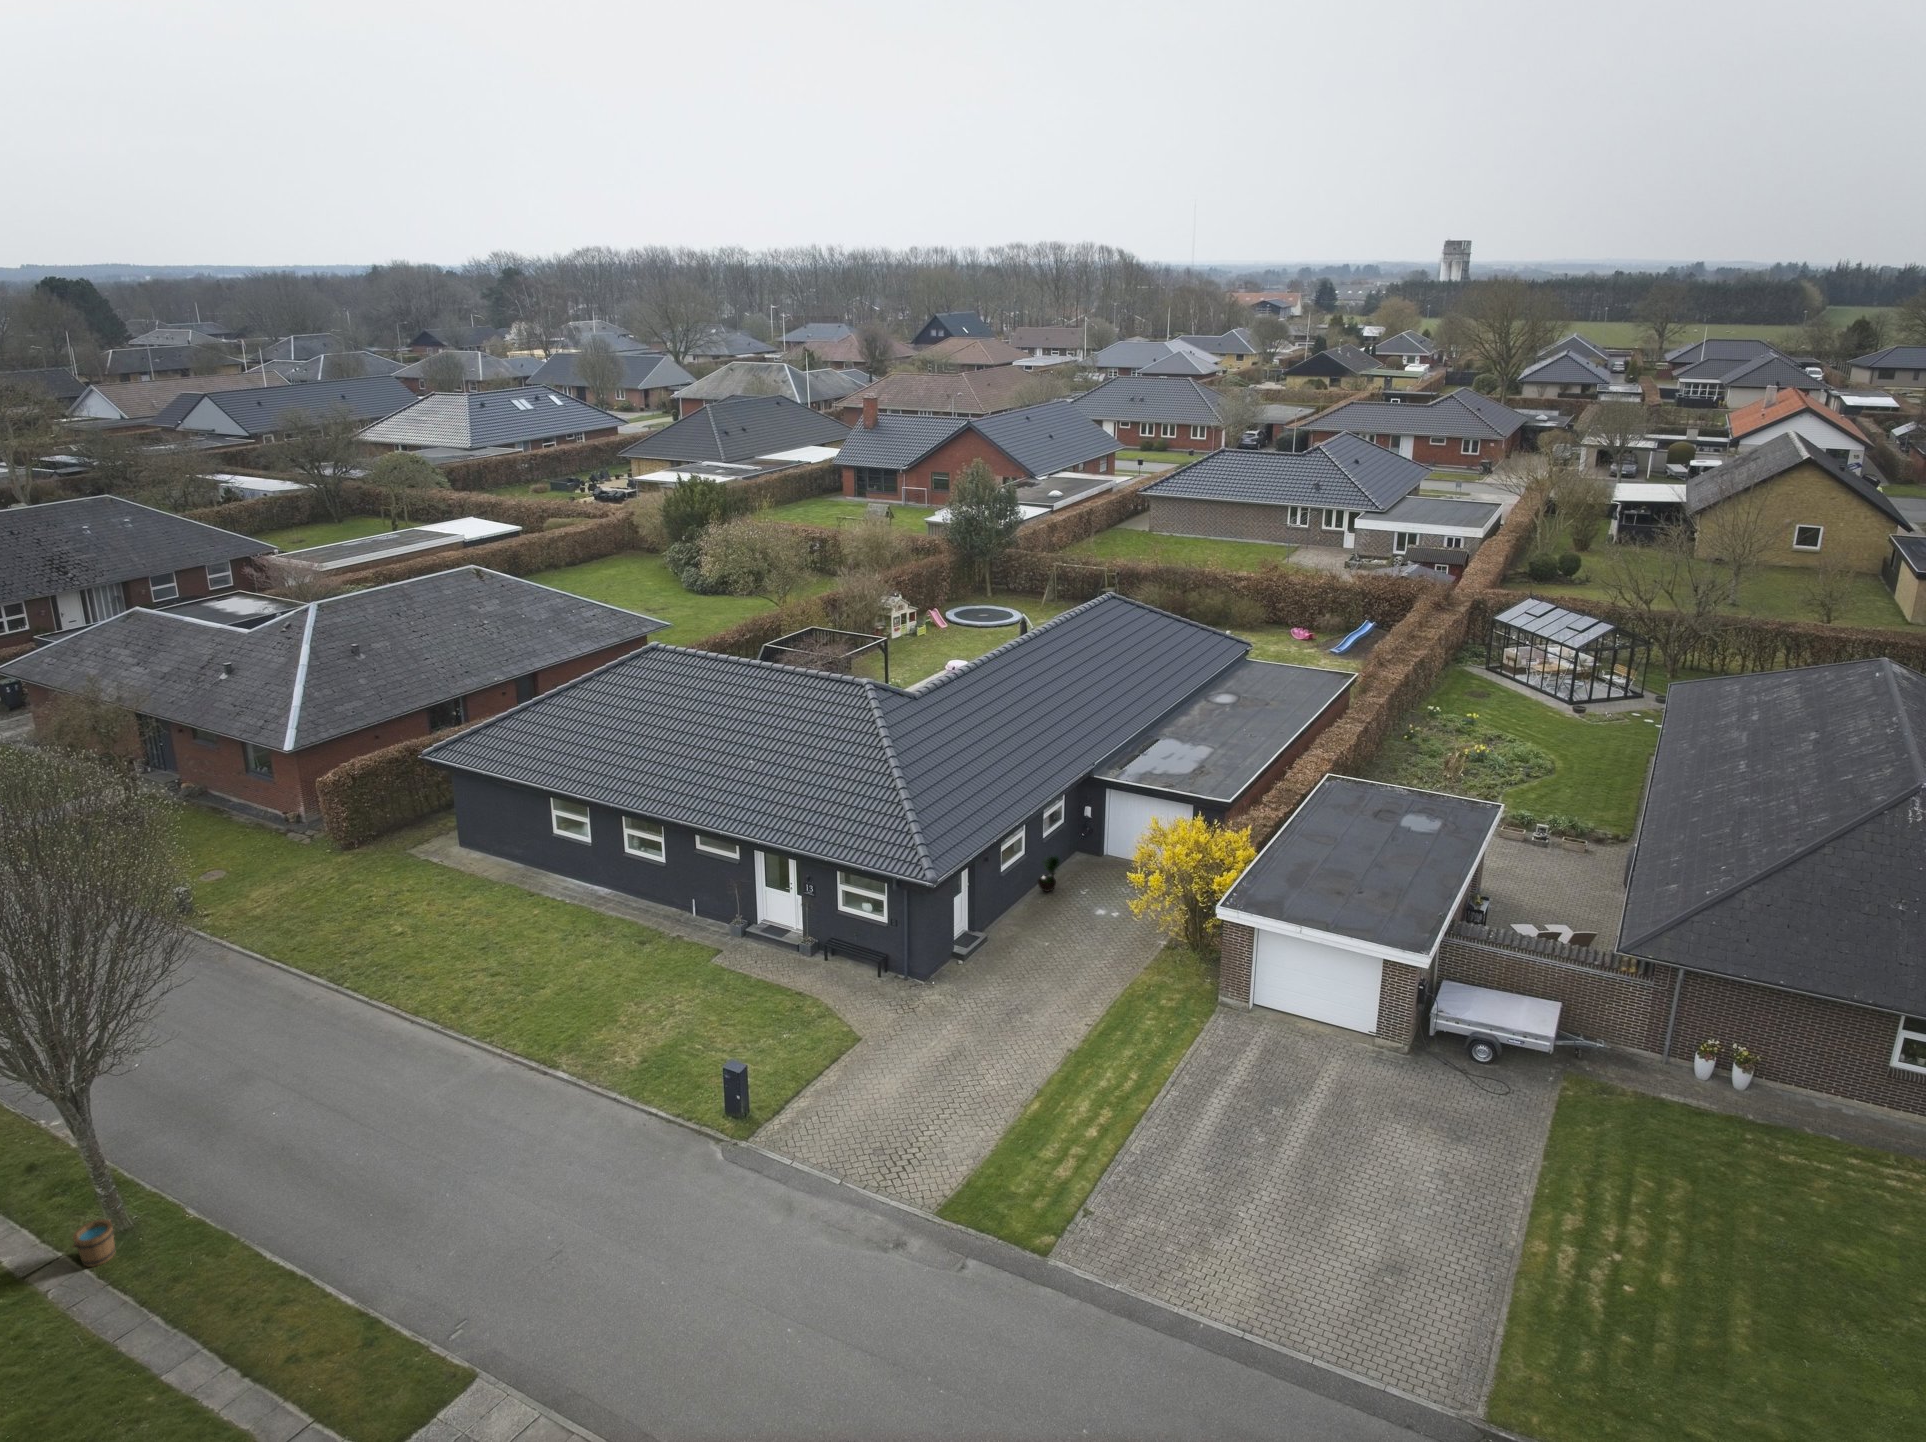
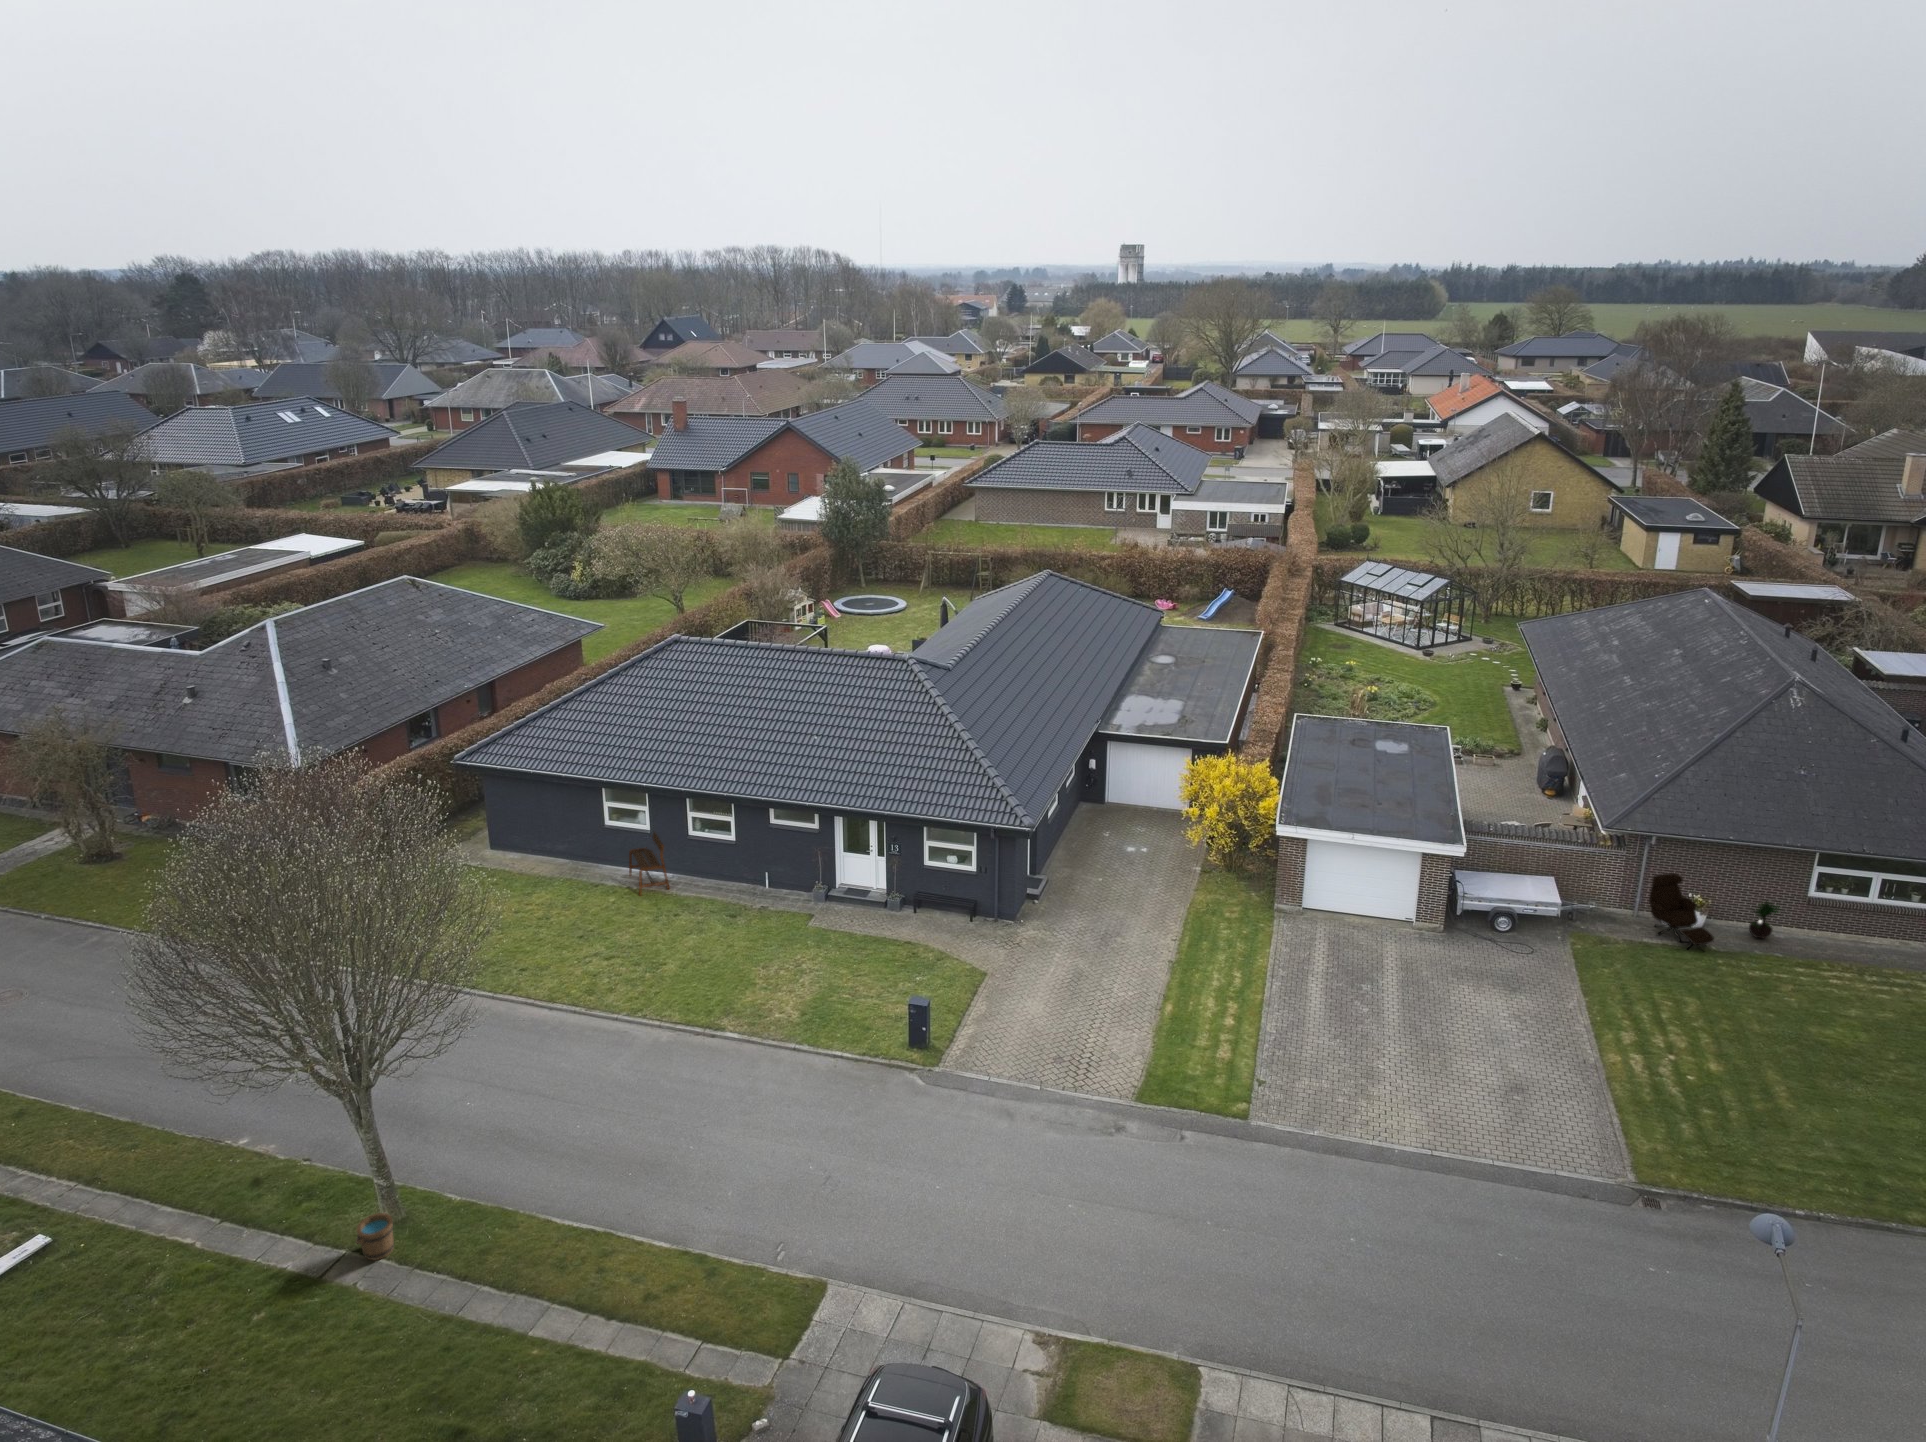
bench: none [566,842,602,911] -> present [629,832,669,895]
potted tree: present [1038,856,1059,891] -> present [1749,901,1780,939]
lounge chair: none [1679,1017,1756,1123] -> present [1649,873,1714,946]

